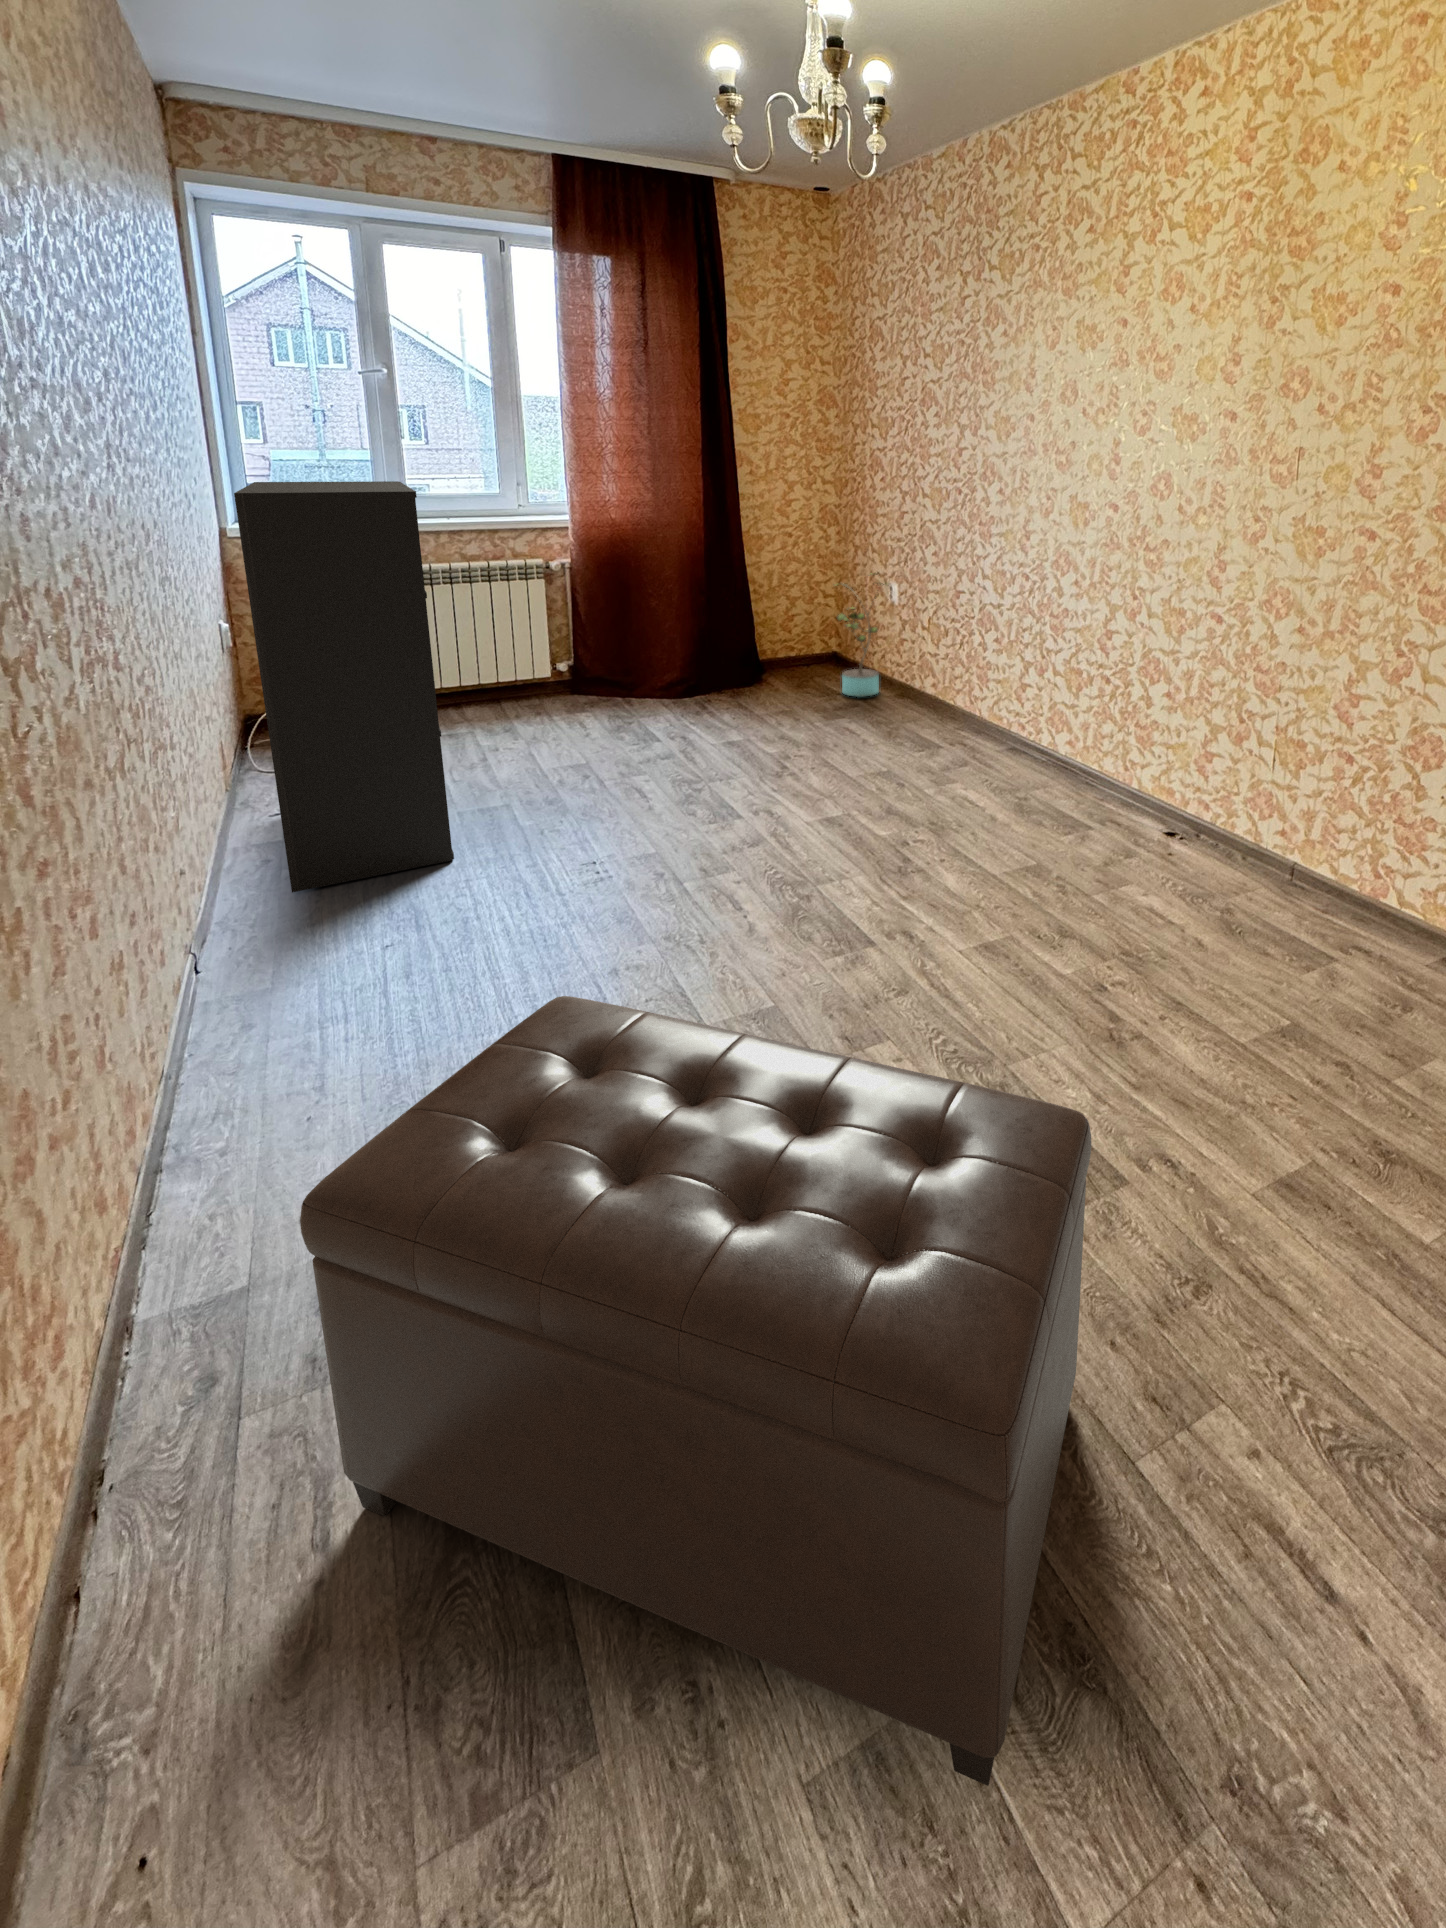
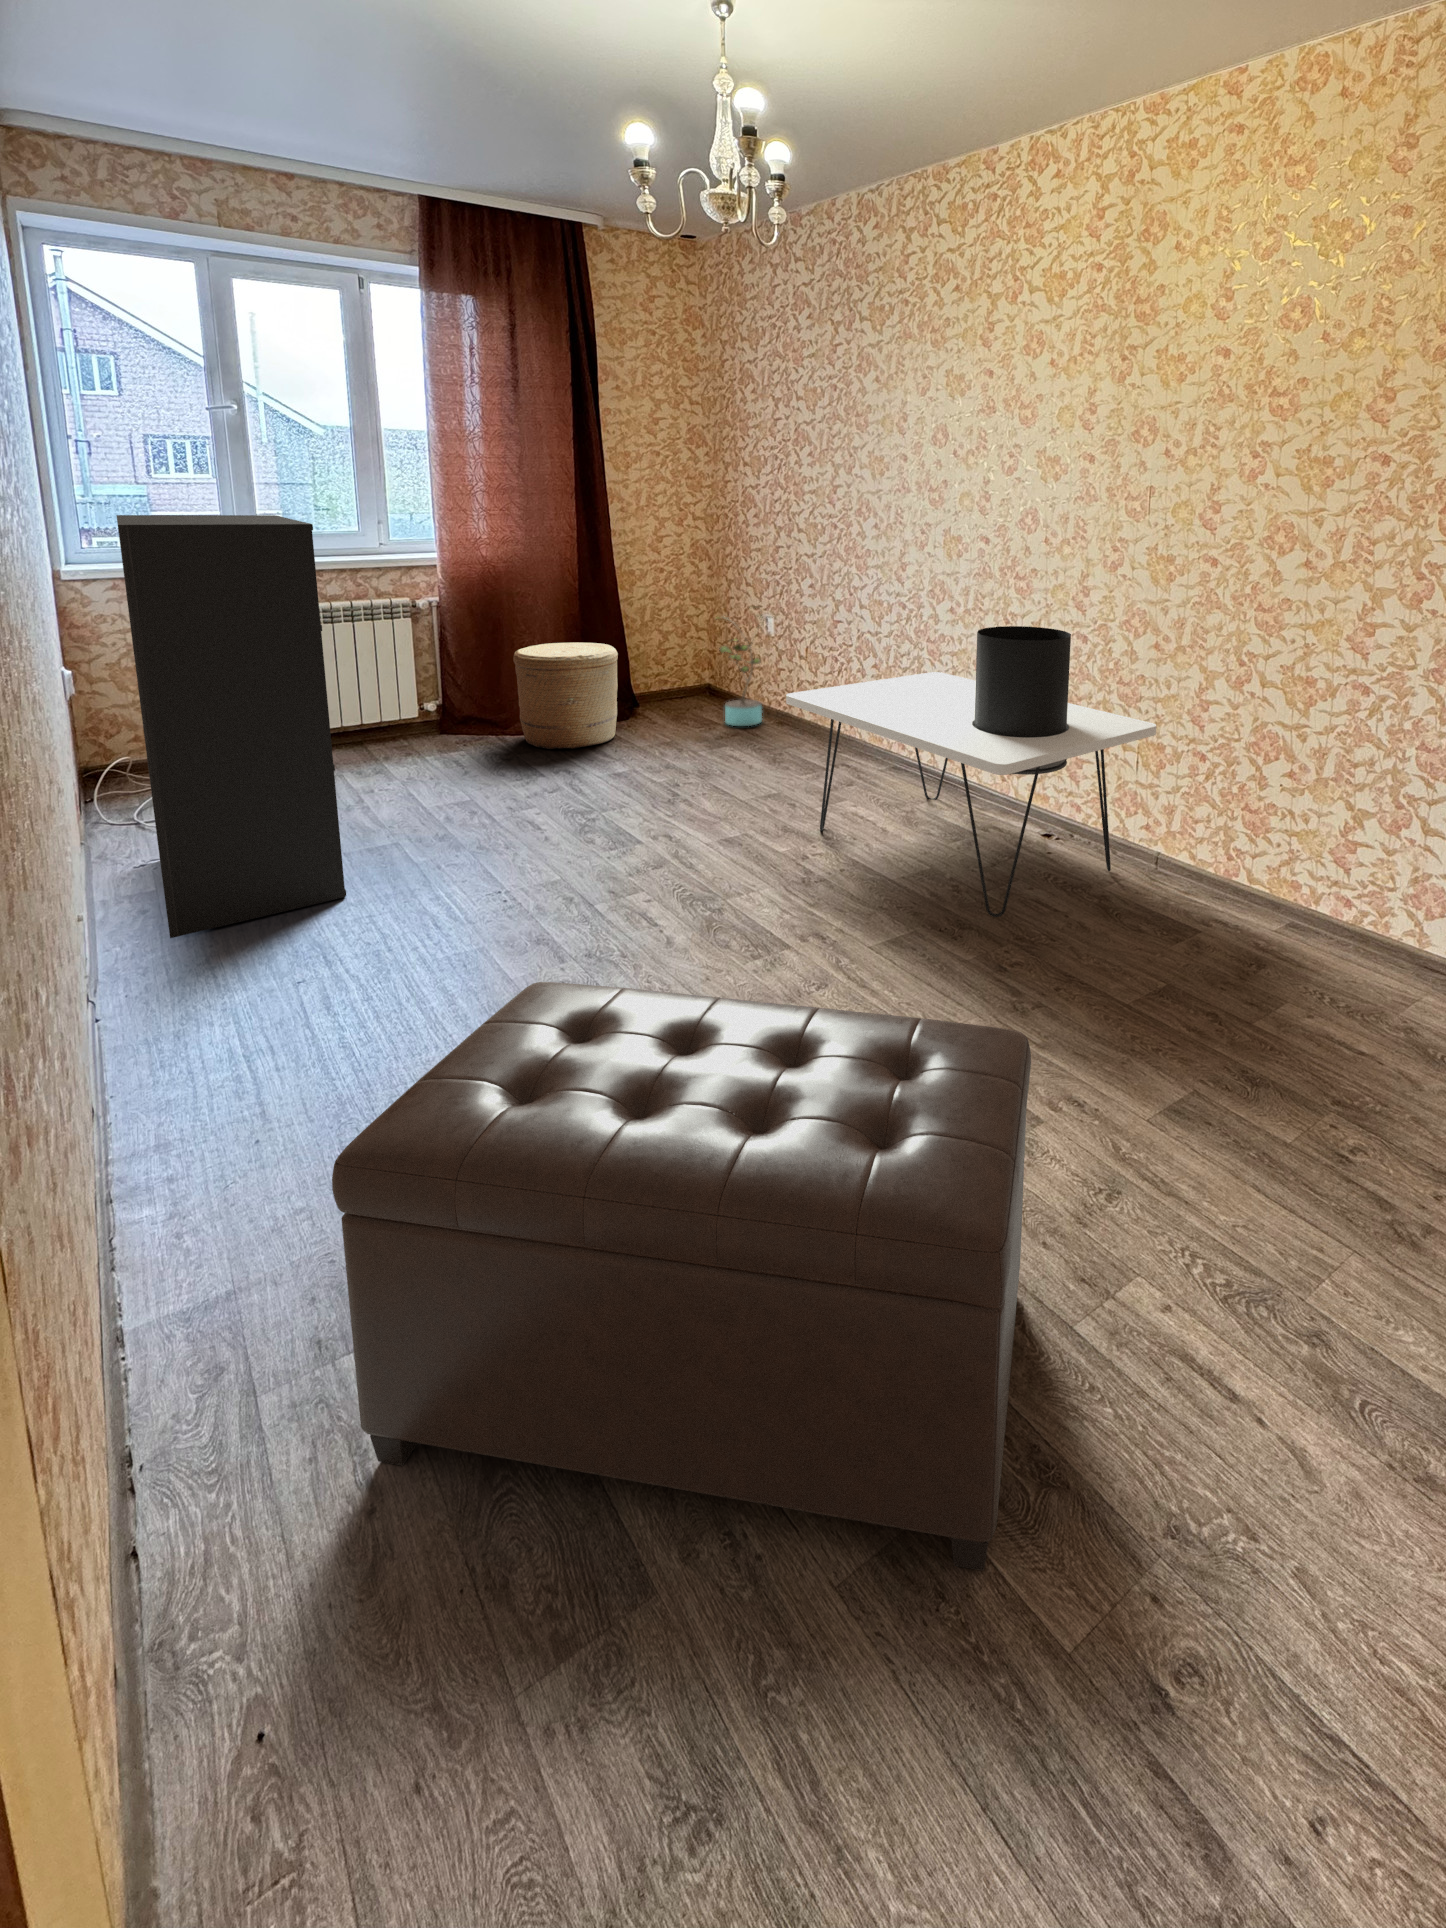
side table: none [889,605,1295,928] -> present [786,626,1157,917]
woven basket: none [635,607,735,715] -> present [513,642,618,749]

